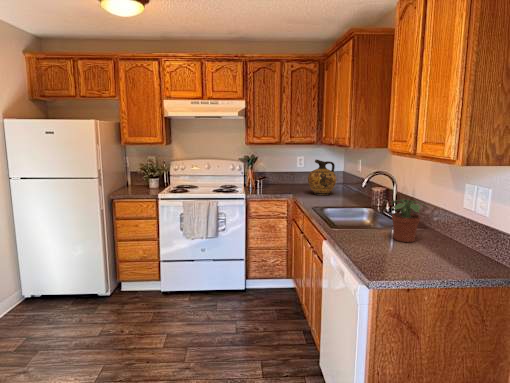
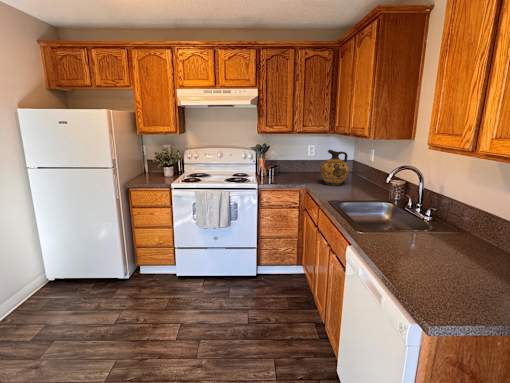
potted plant: present [391,199,426,242] -> none [425,202,470,252]

